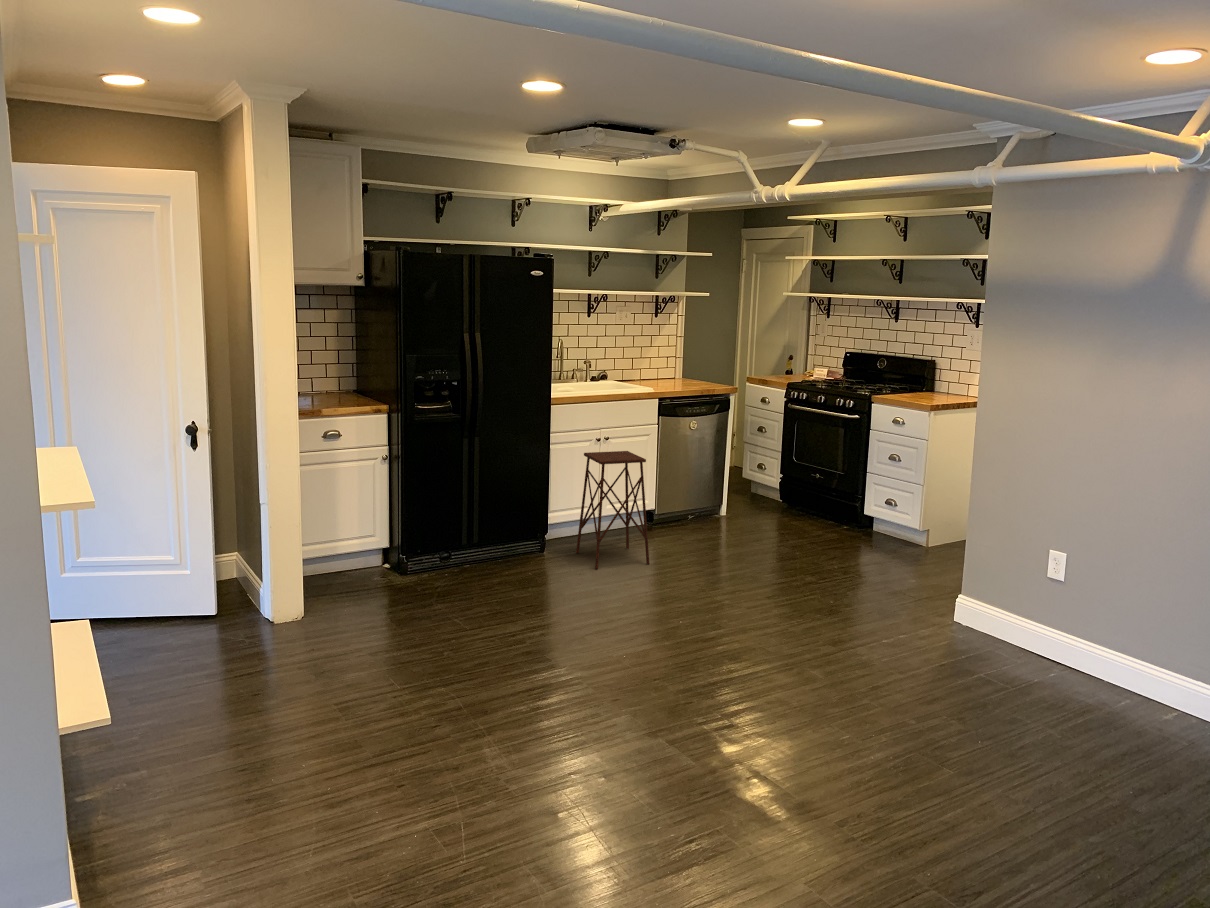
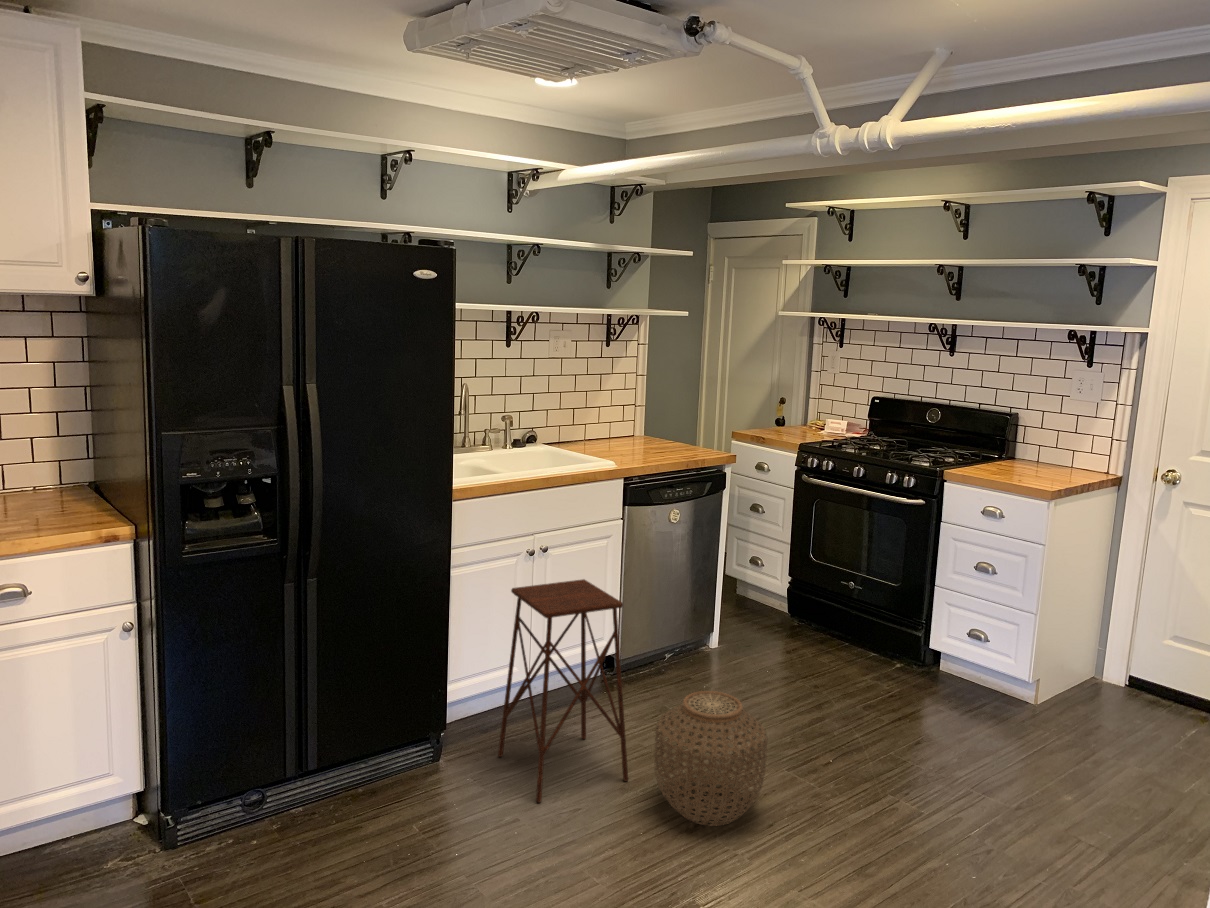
woven basket: none [661,509,724,581] -> present [654,691,767,826]

